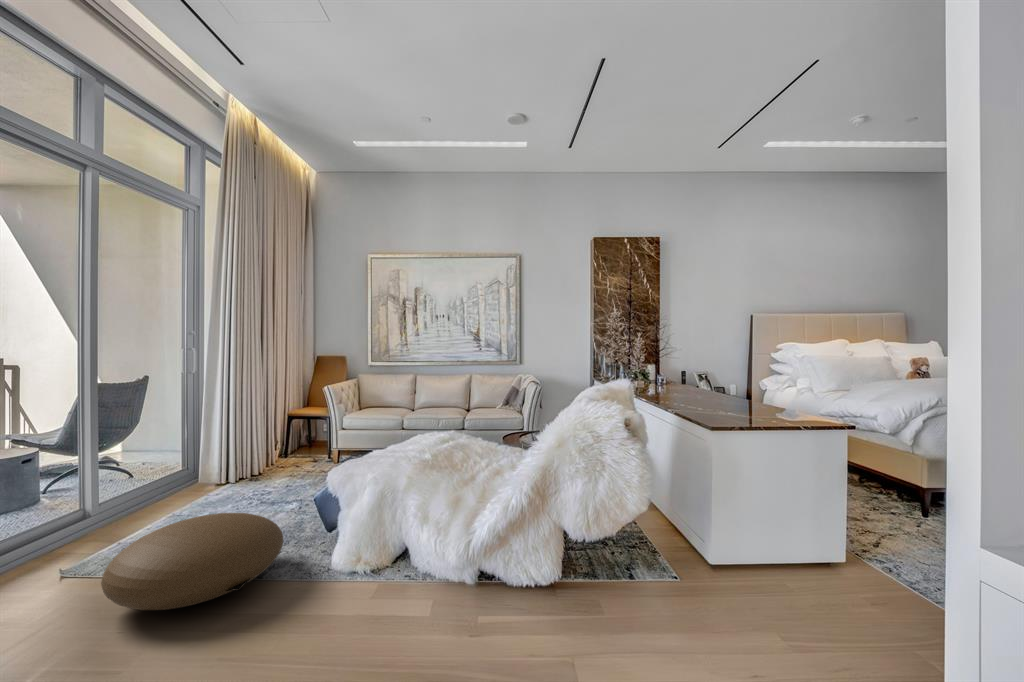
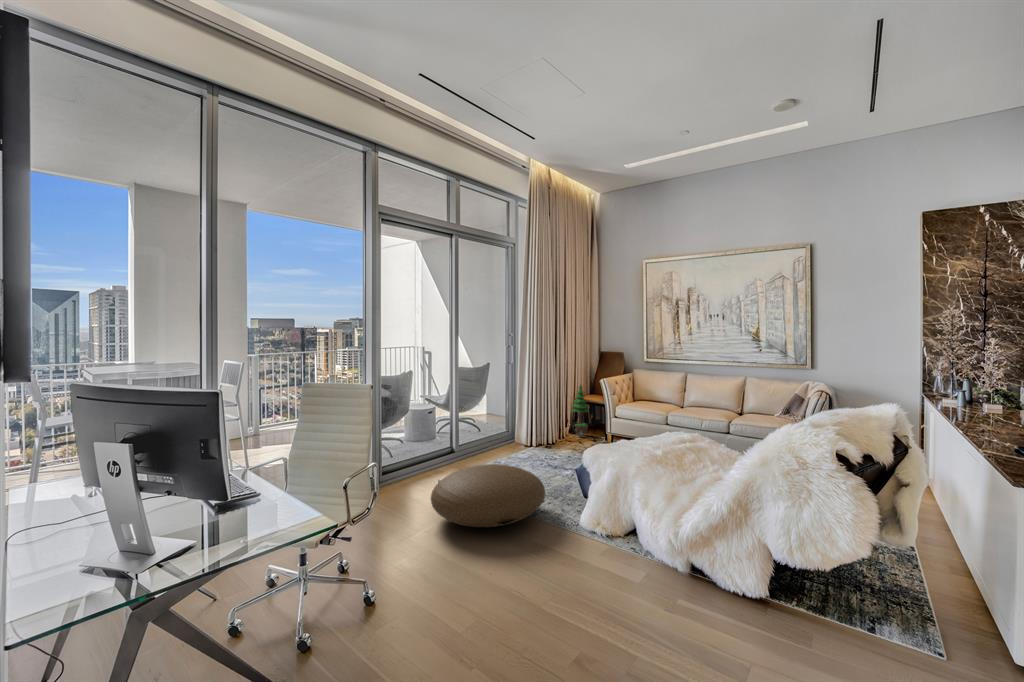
potted tree: none [281,395,307,460] -> present [572,385,589,437]

